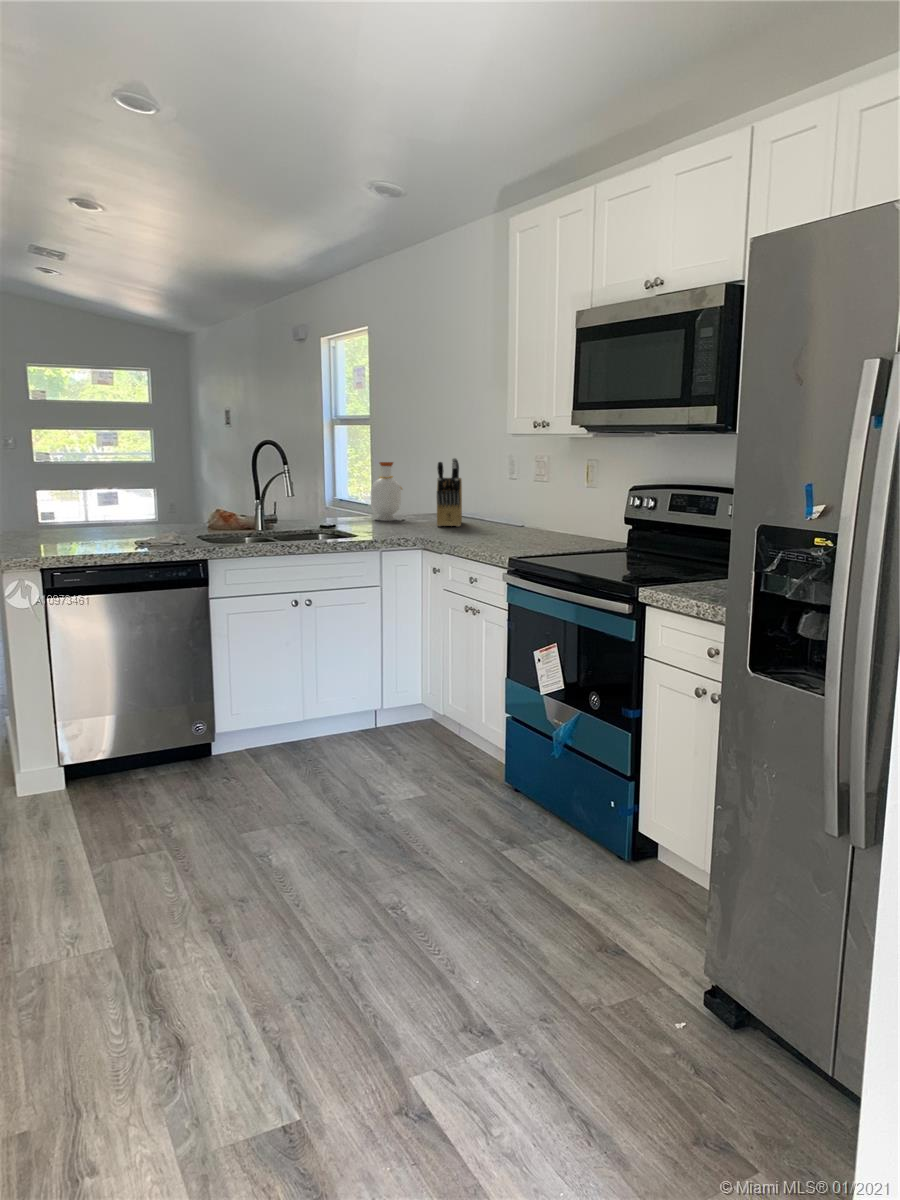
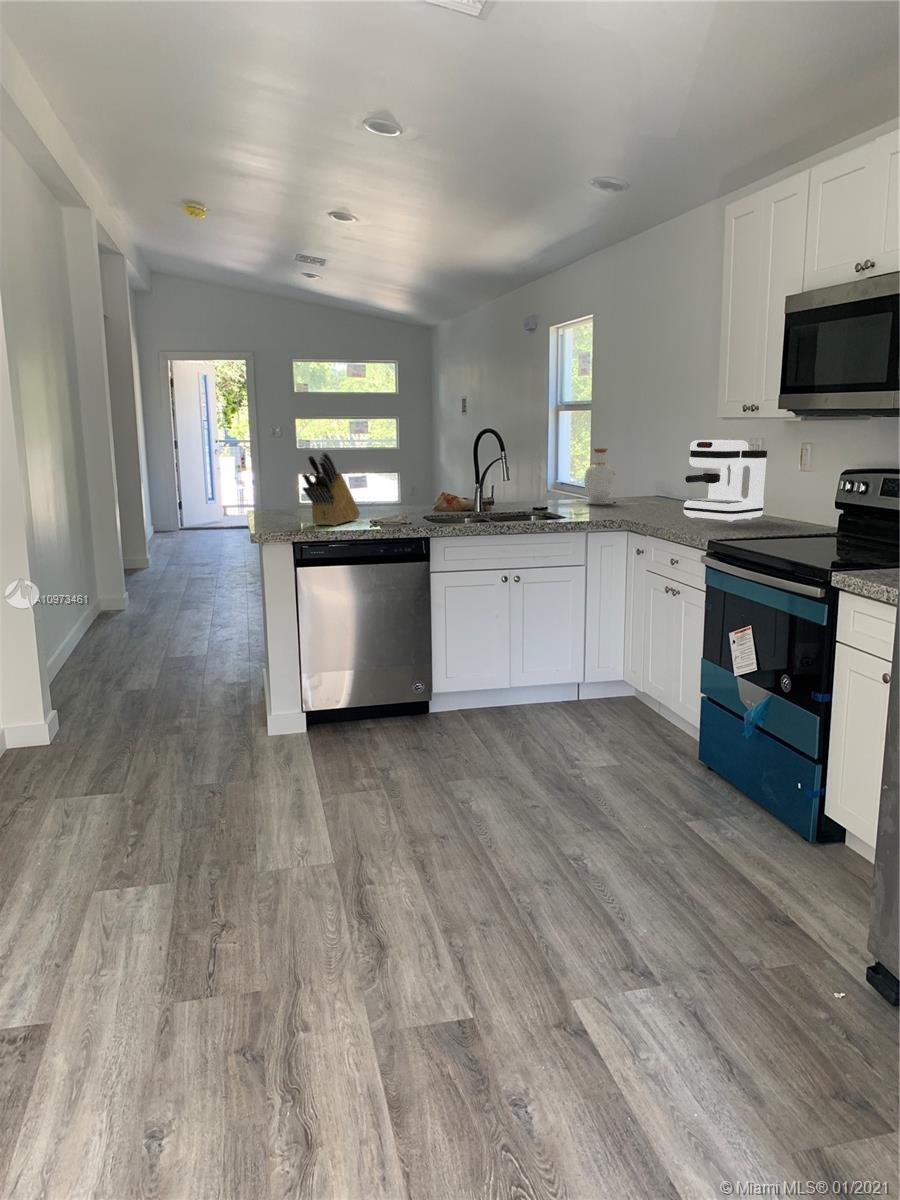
coffee maker: none [478,454,557,538] -> present [684,440,767,522]
knife block: present [436,458,462,527] -> present [302,452,360,526]

